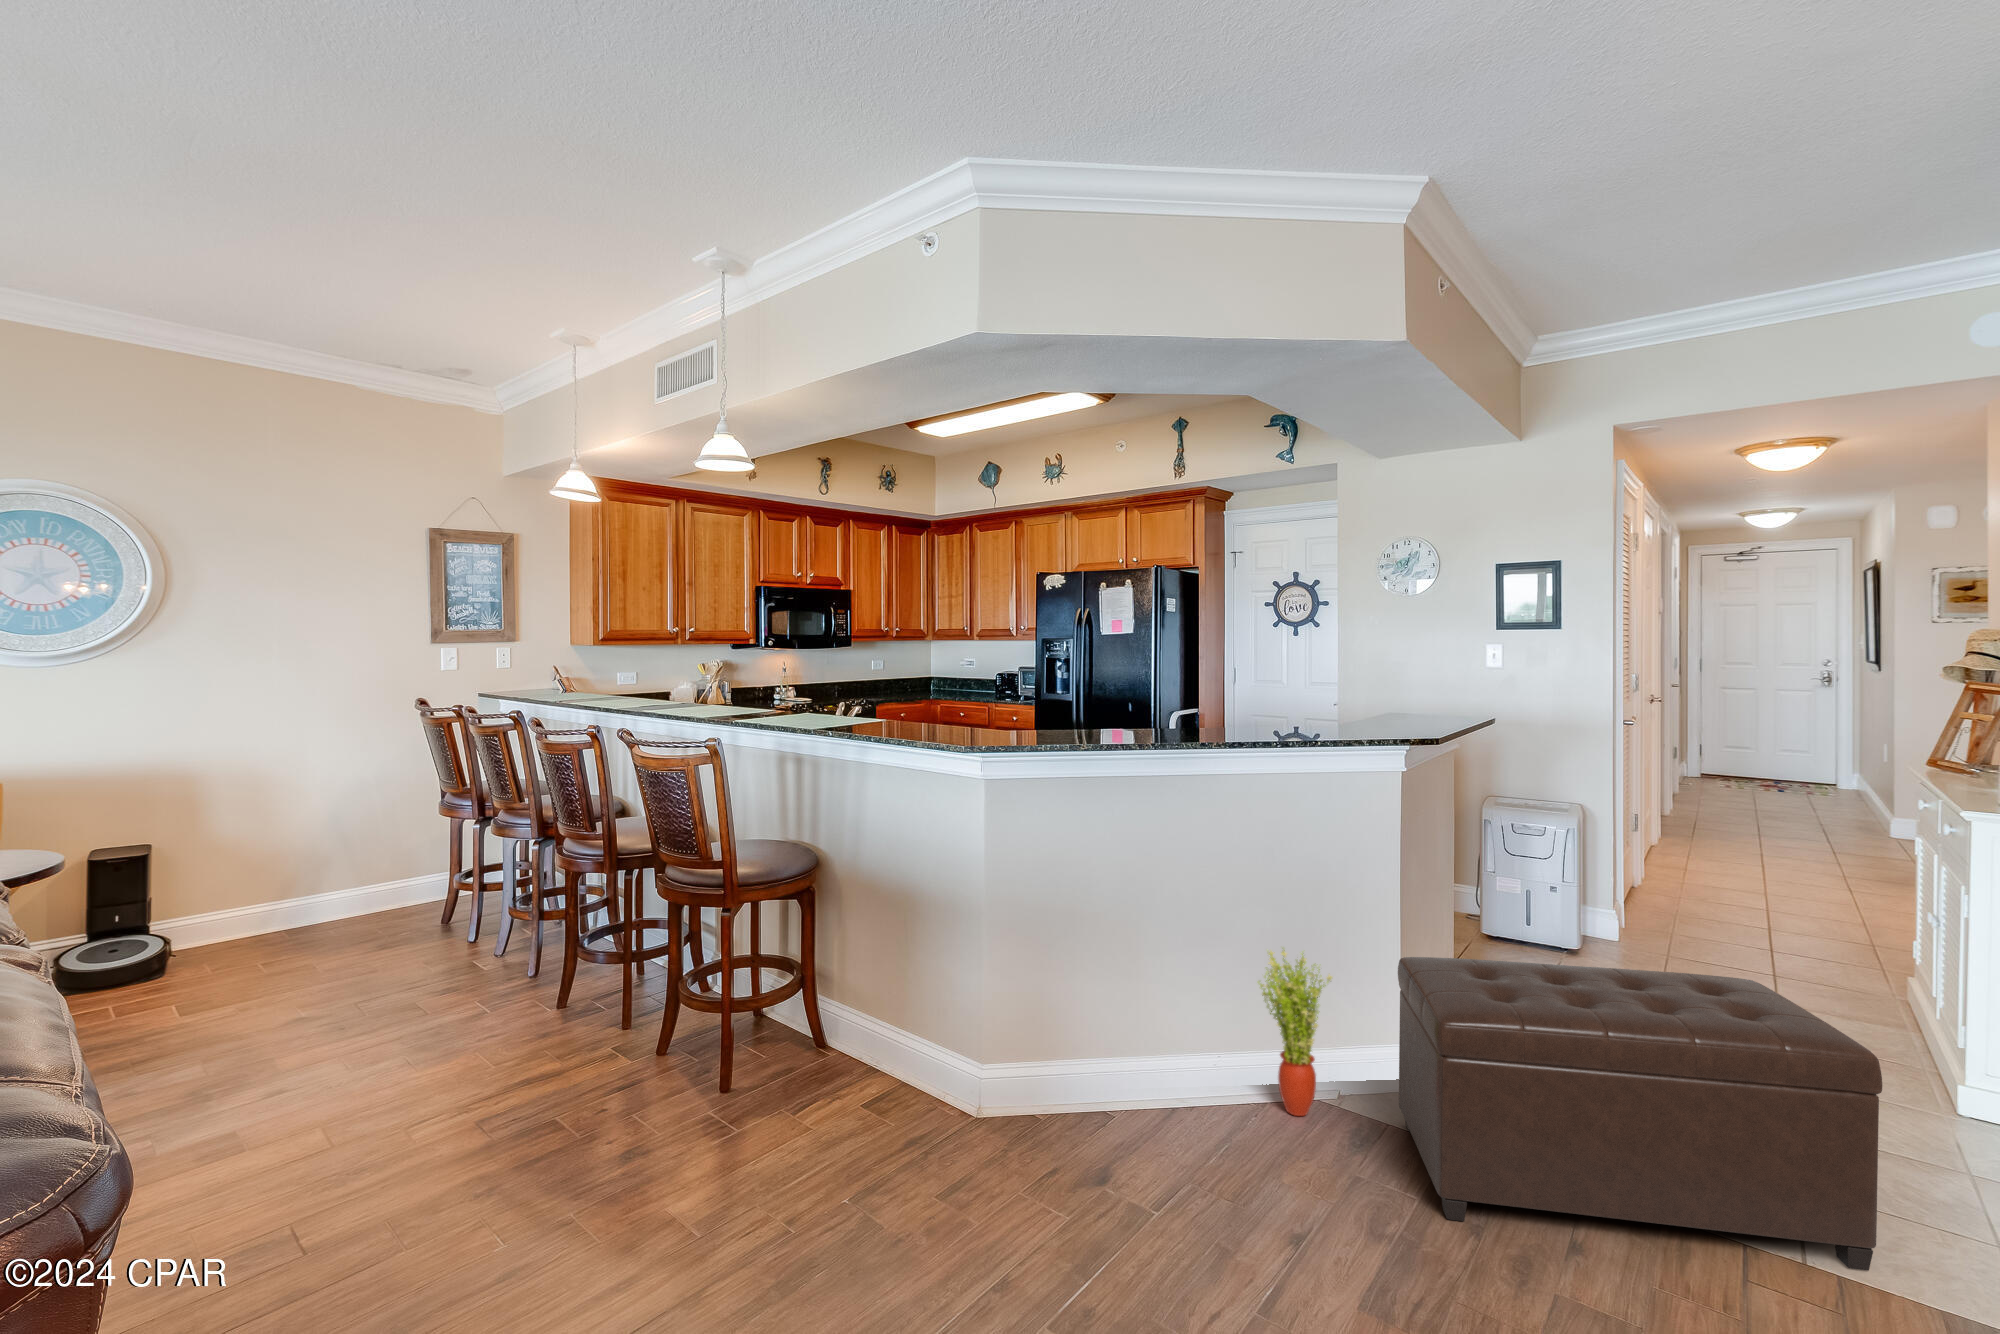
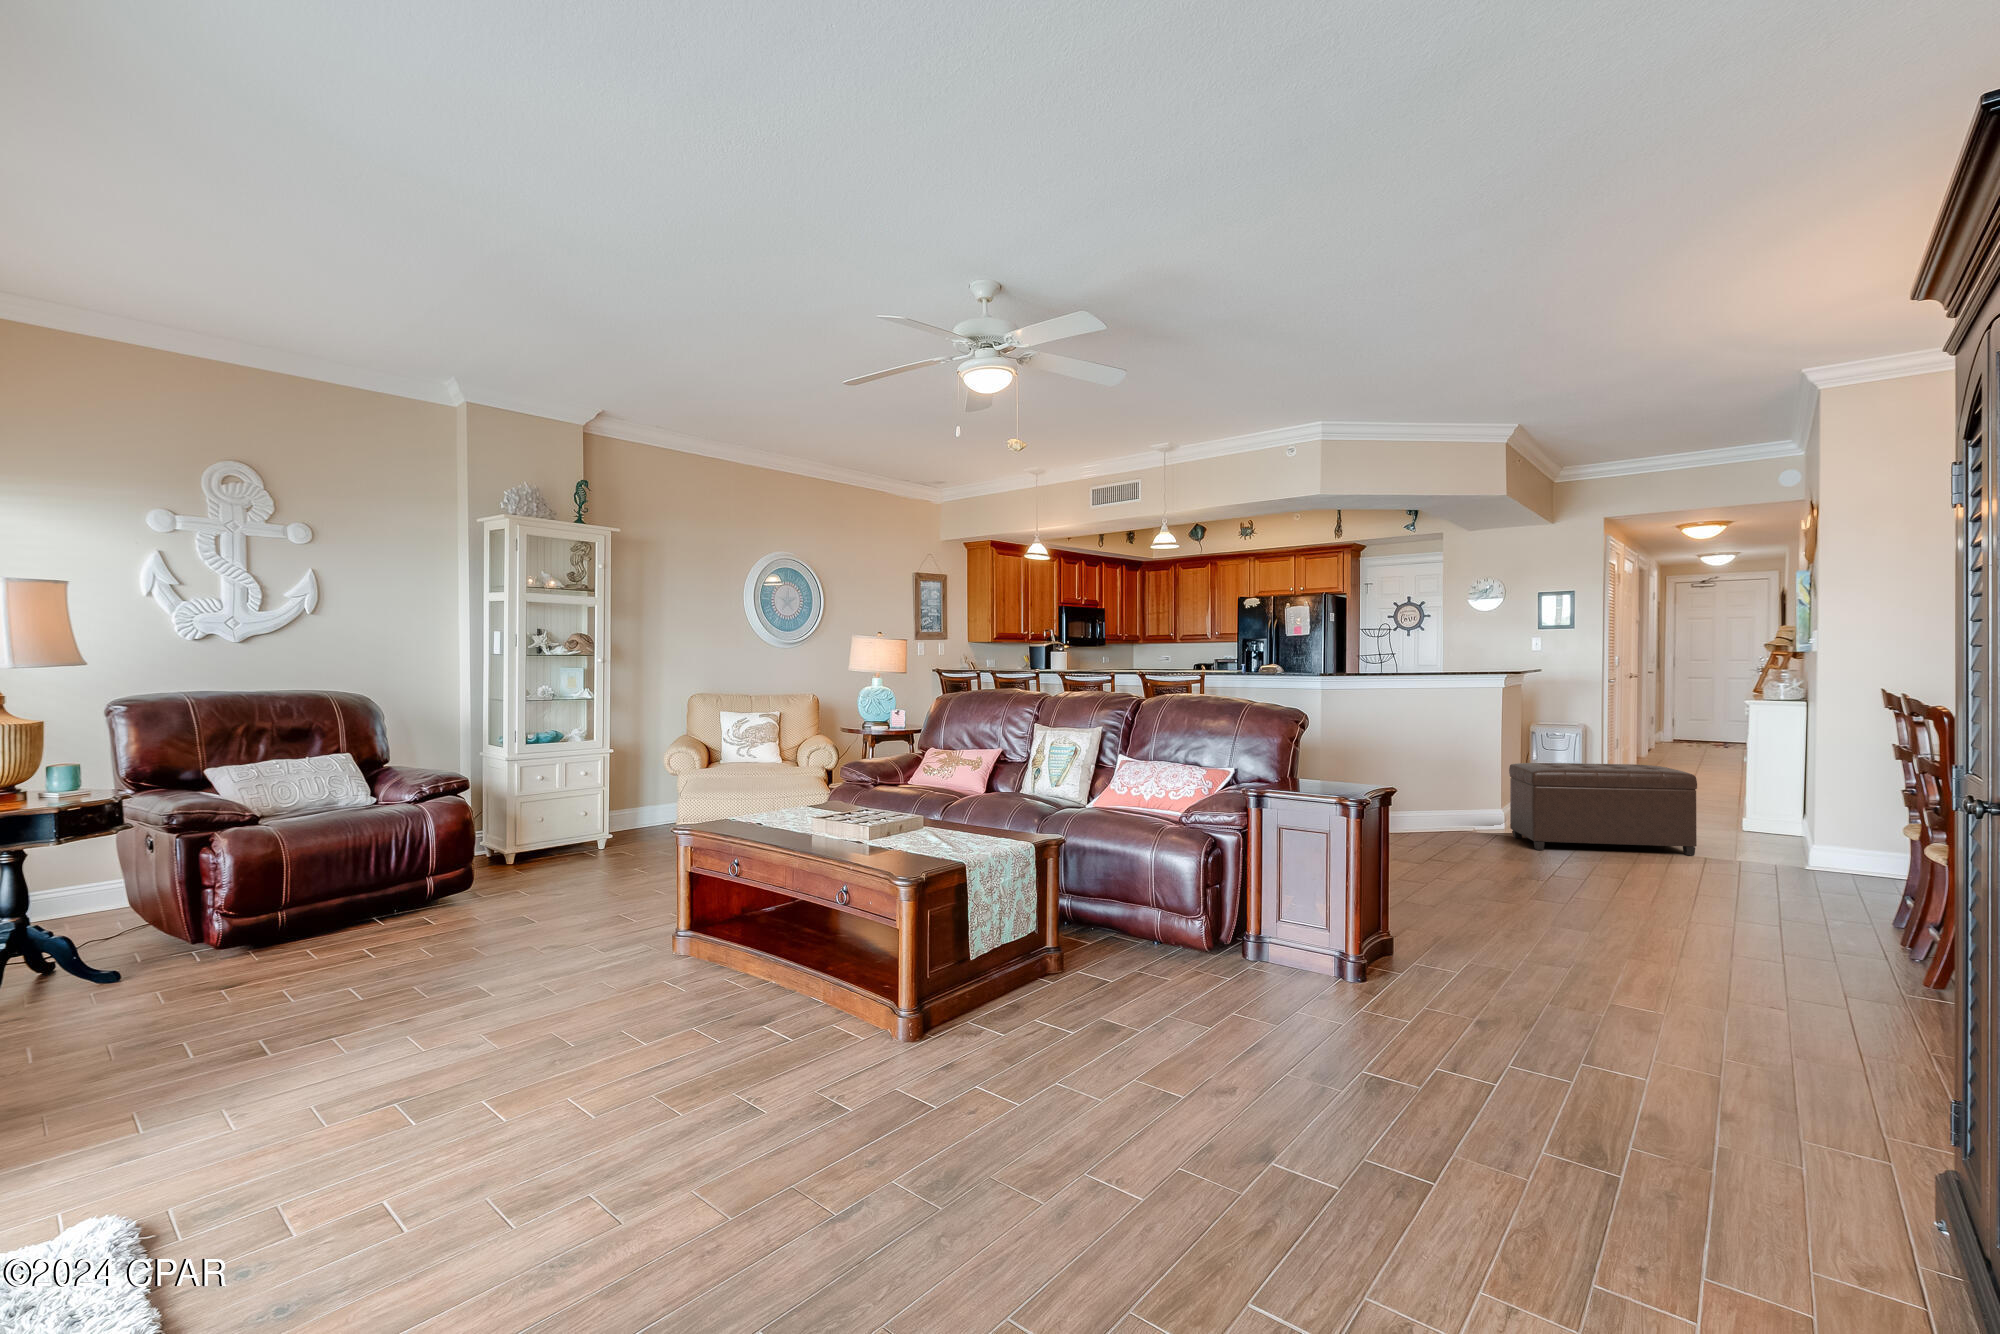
potted plant: present [1258,950,1332,1116] -> none [1447,763,1481,835]

